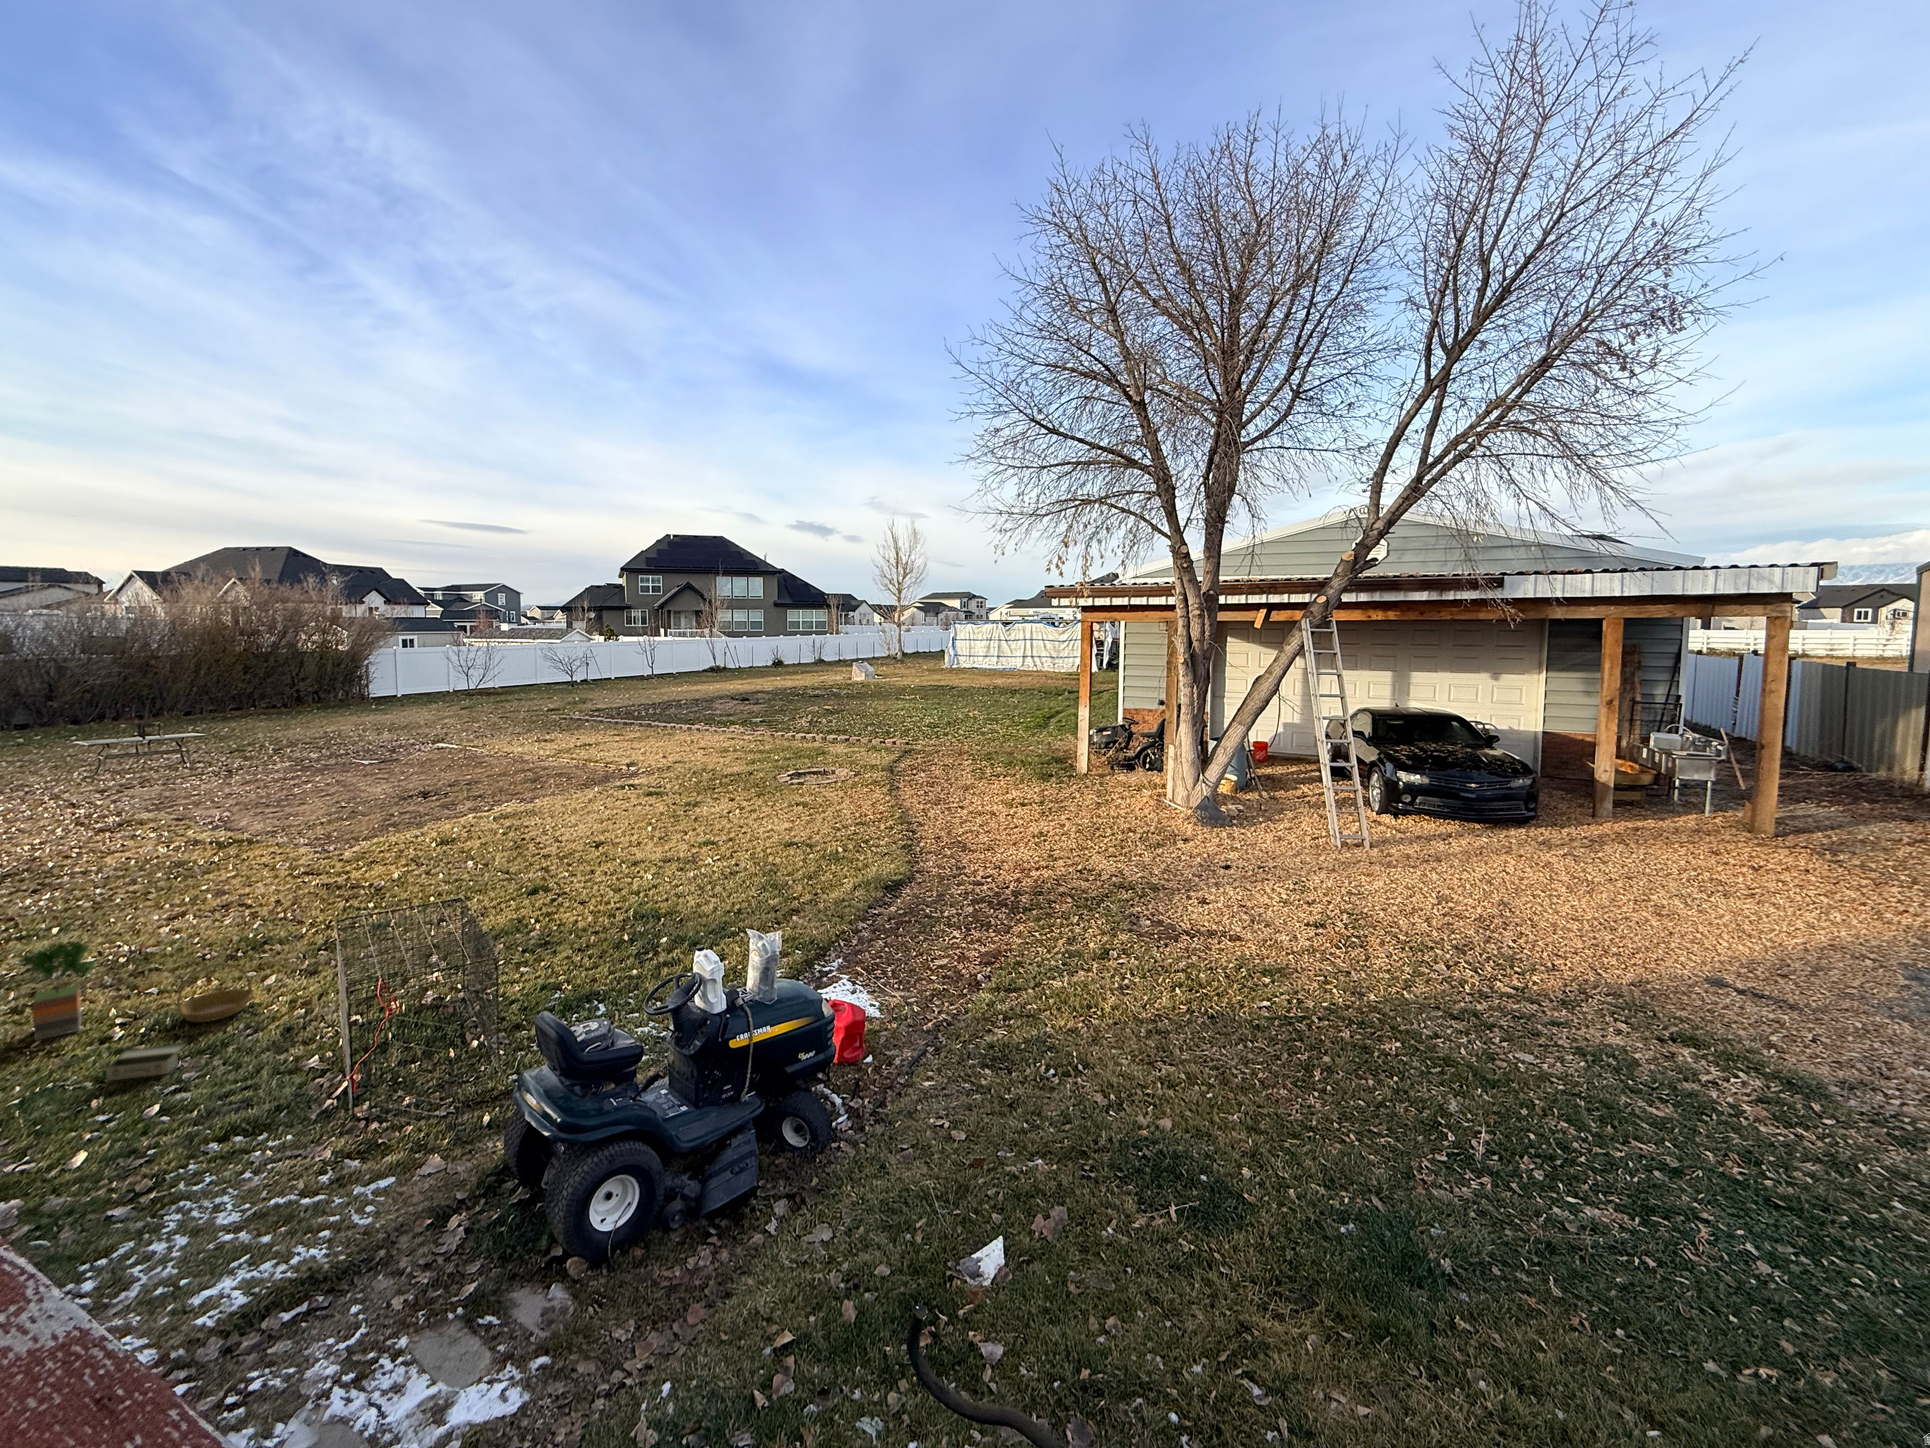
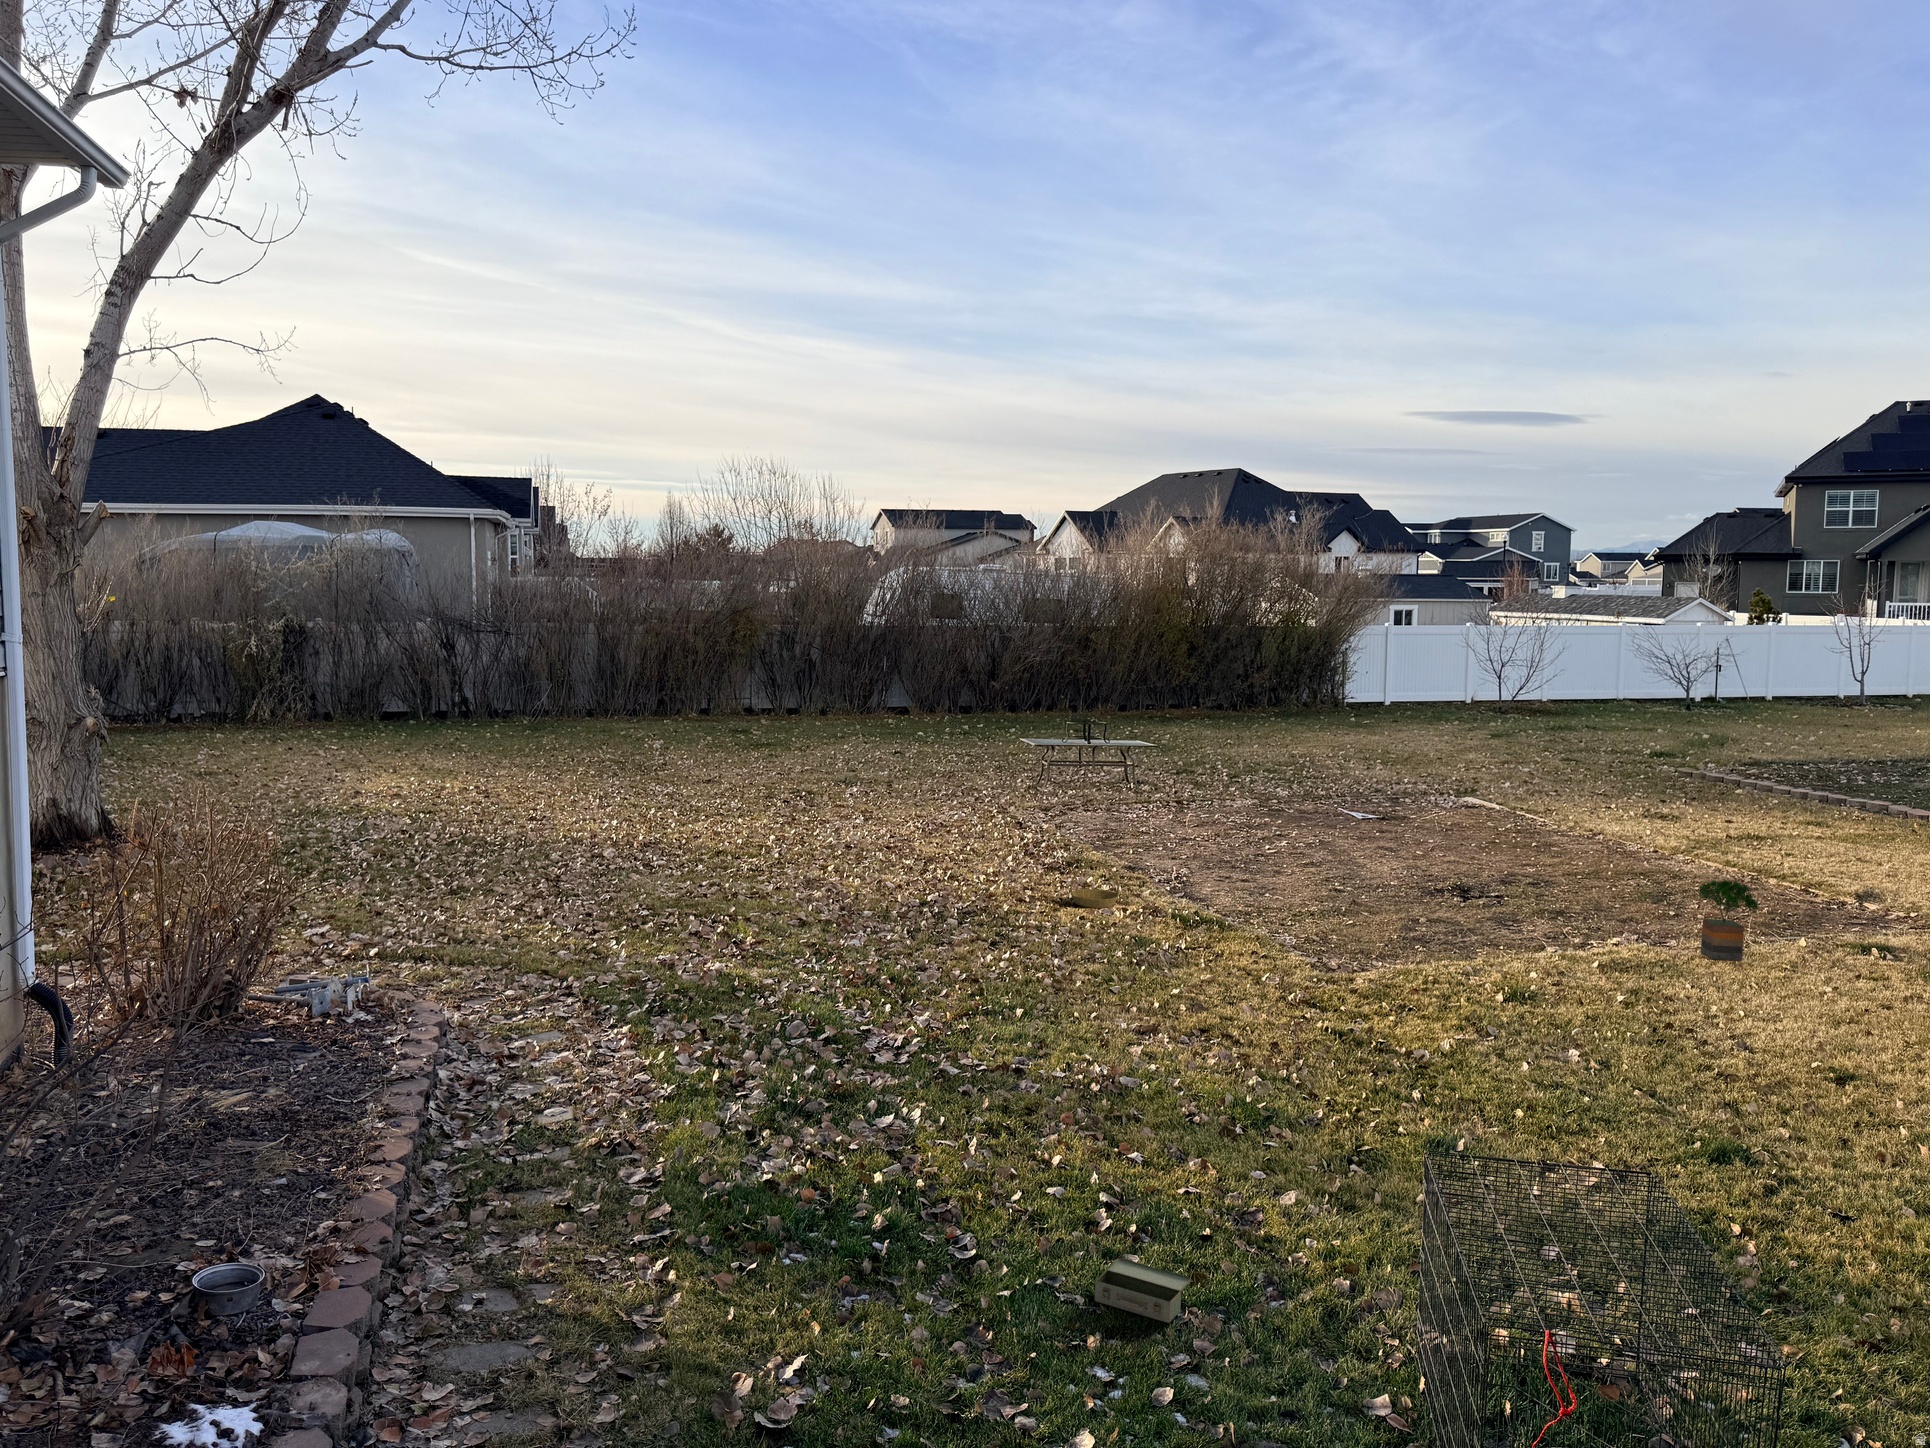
potted tree: present [17,942,96,1040] -> present [1698,880,1759,961]
basket: present [177,963,252,1022] -> present [1070,863,1119,908]

